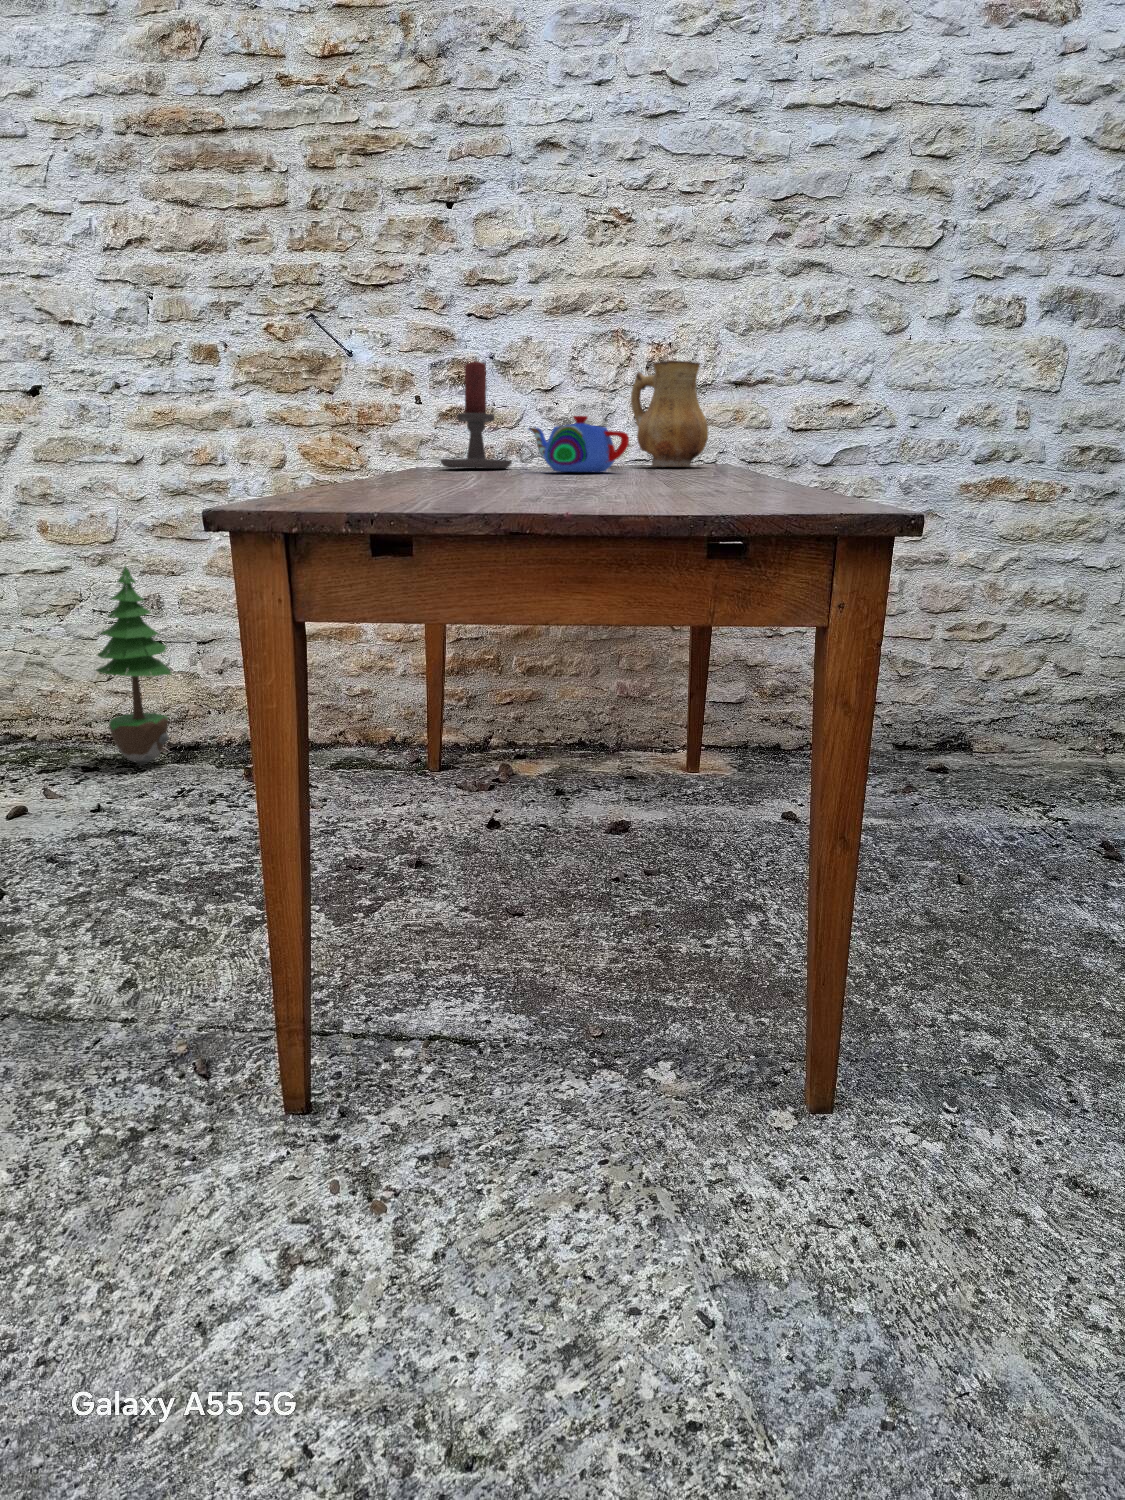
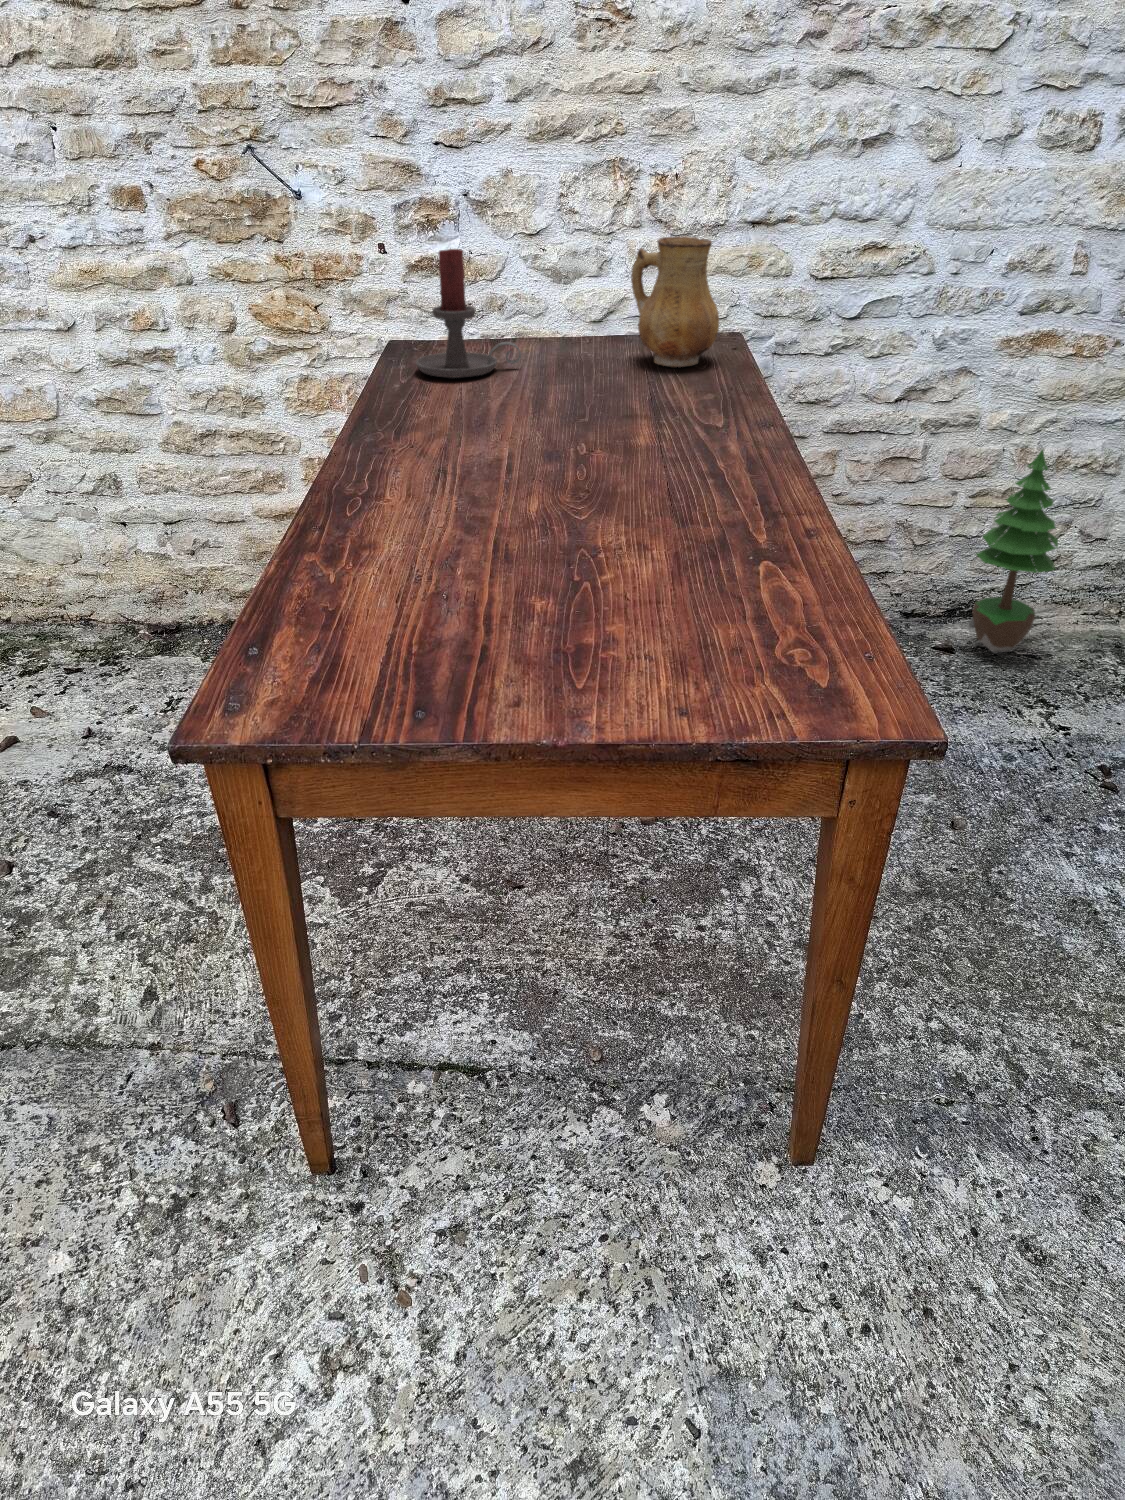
teapot: present [528,416,629,472] -> none [514,337,629,408]
potted tree: present [96,566,171,765] -> present [969,450,1058,654]

